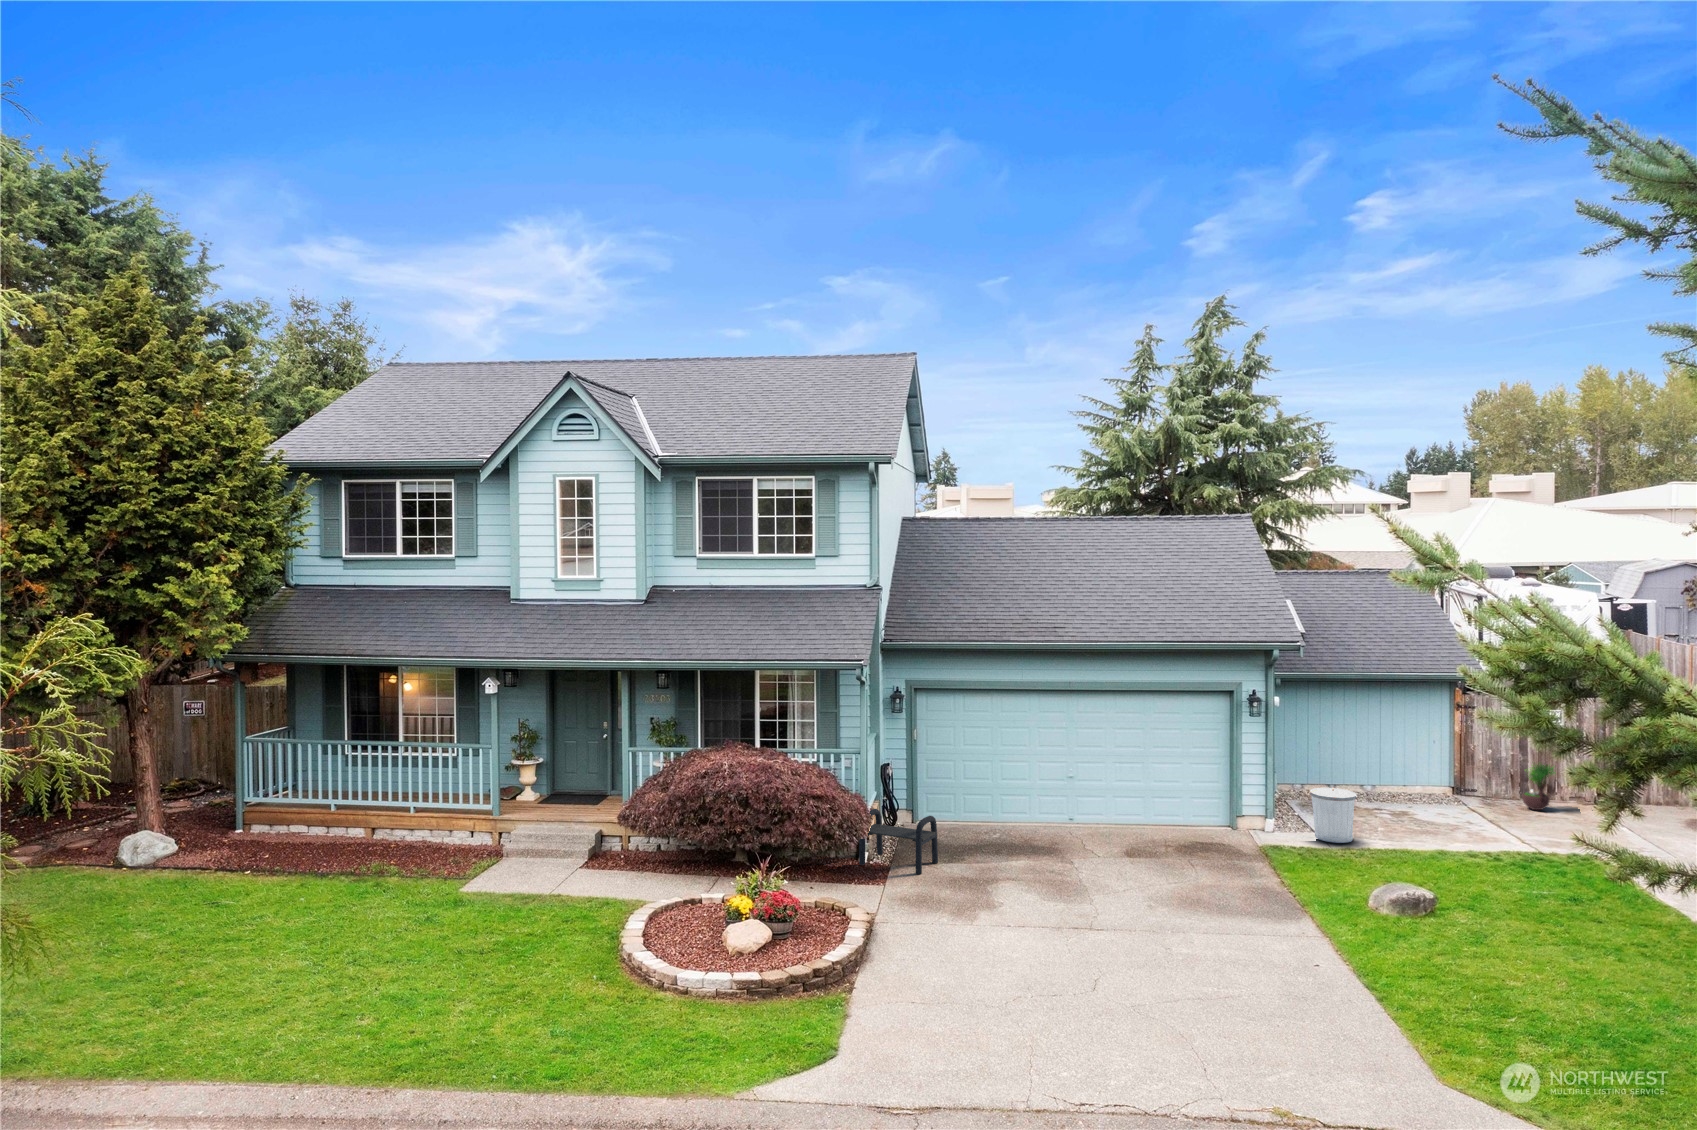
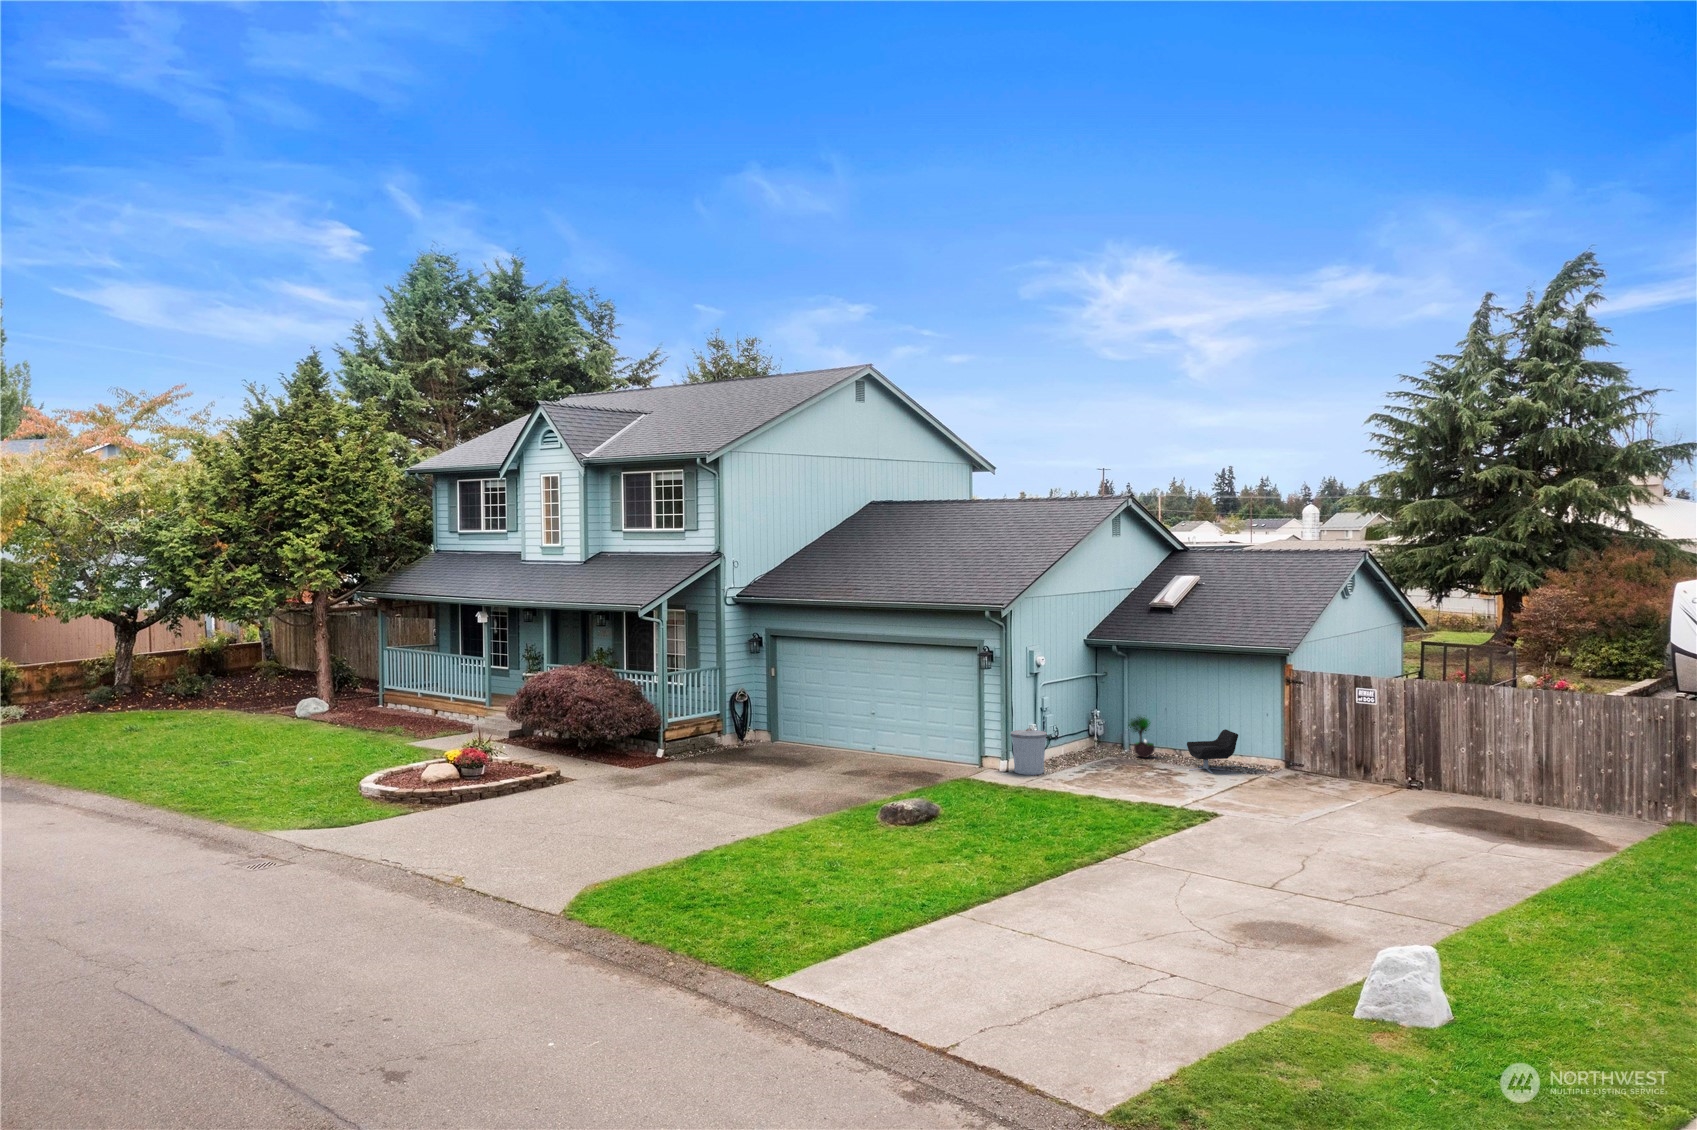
potted tree: present [1522,764,1554,810] -> present [1128,717,1154,758]
lounge chair: none [1429,765,1495,815] -> present [1187,729,1238,773]
bench: present [859,809,938,874] -> none [660,715,709,759]

